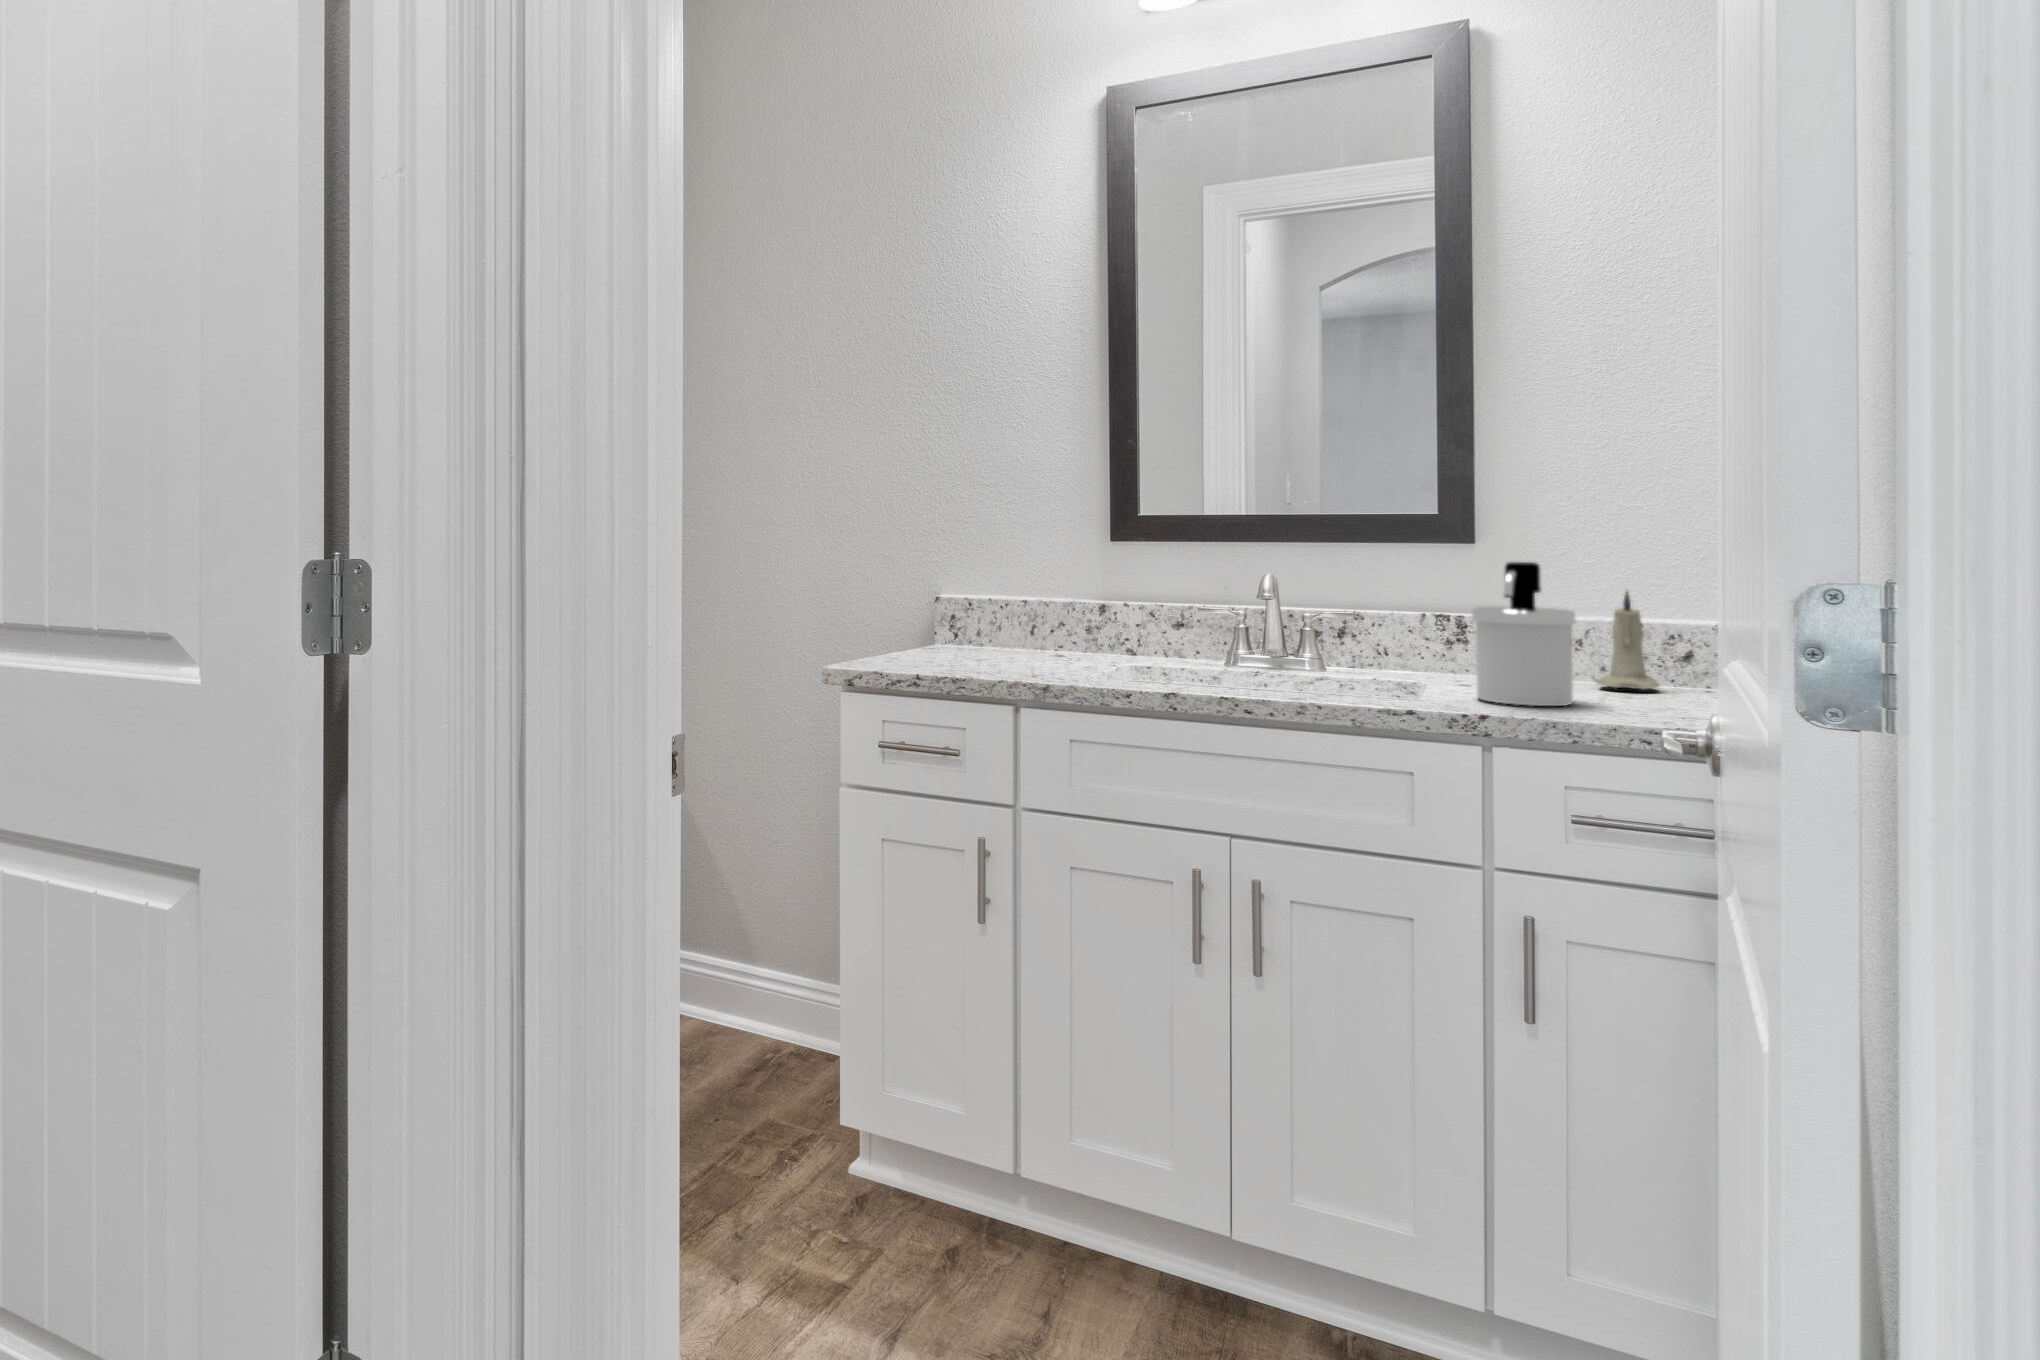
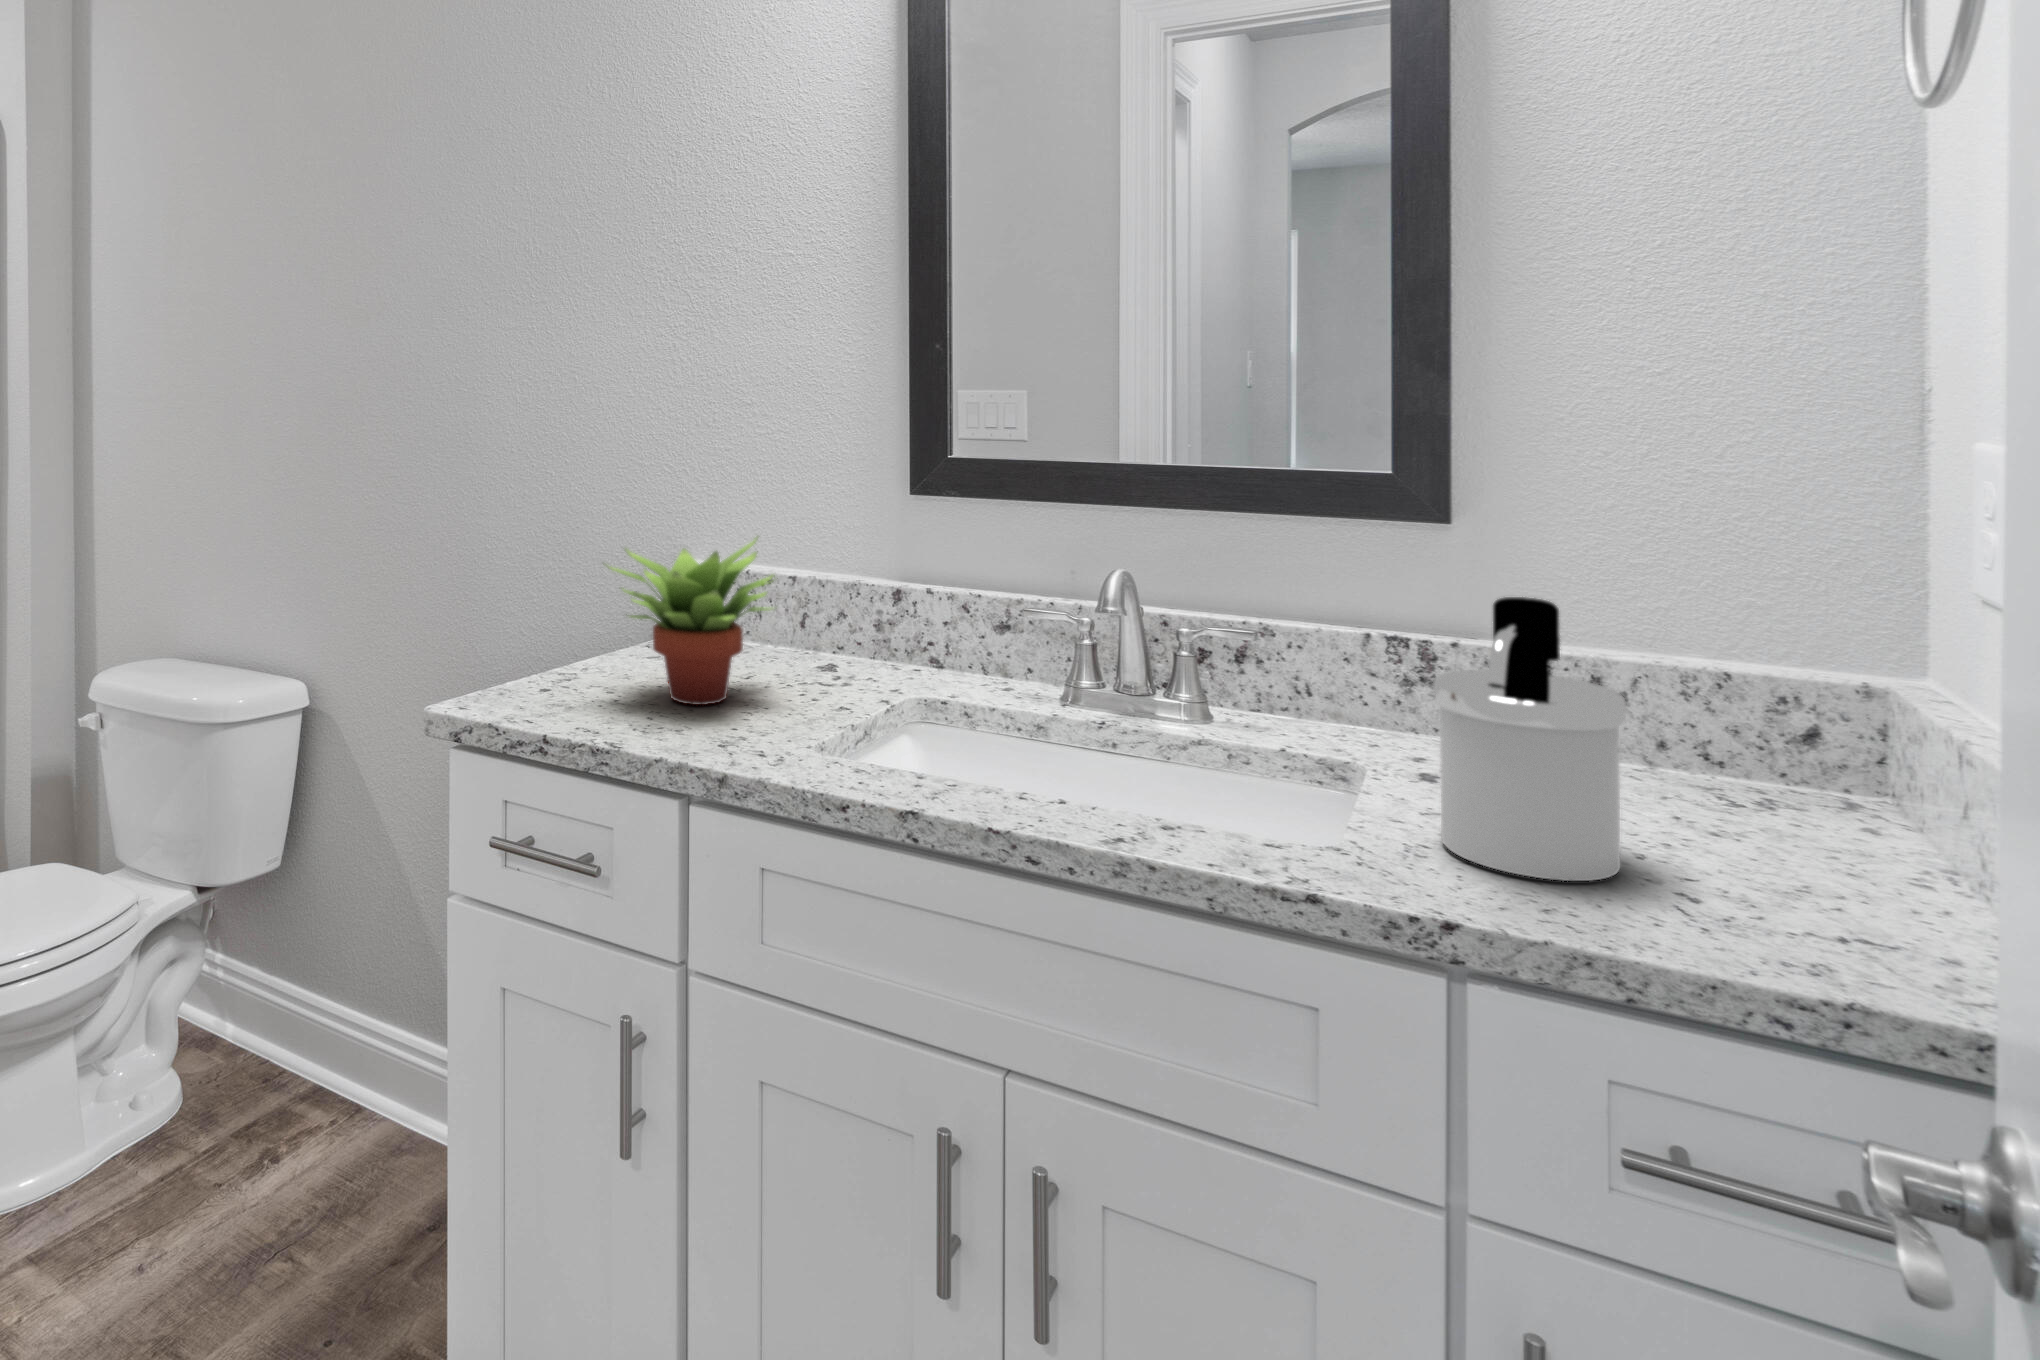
succulent plant: none [933,559,1049,666] -> present [609,537,774,705]
candle: present [1598,592,1659,689] -> none [1659,628,1777,815]

